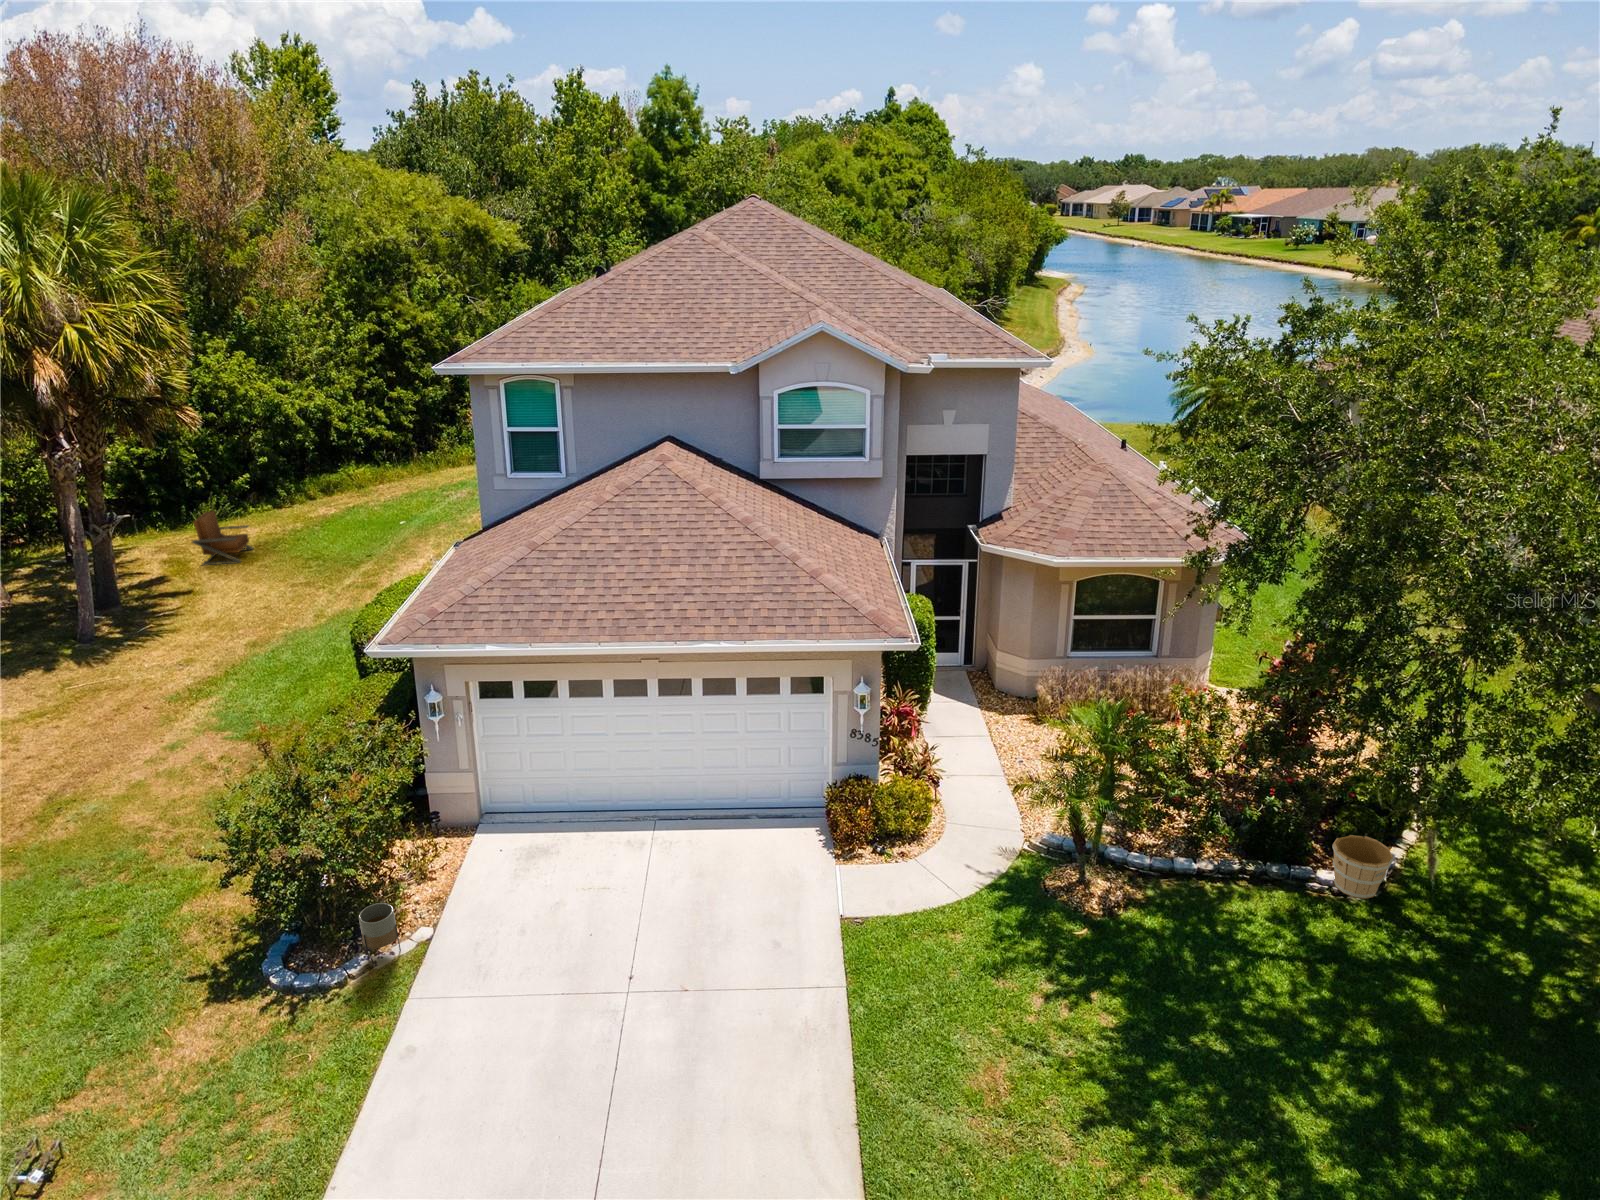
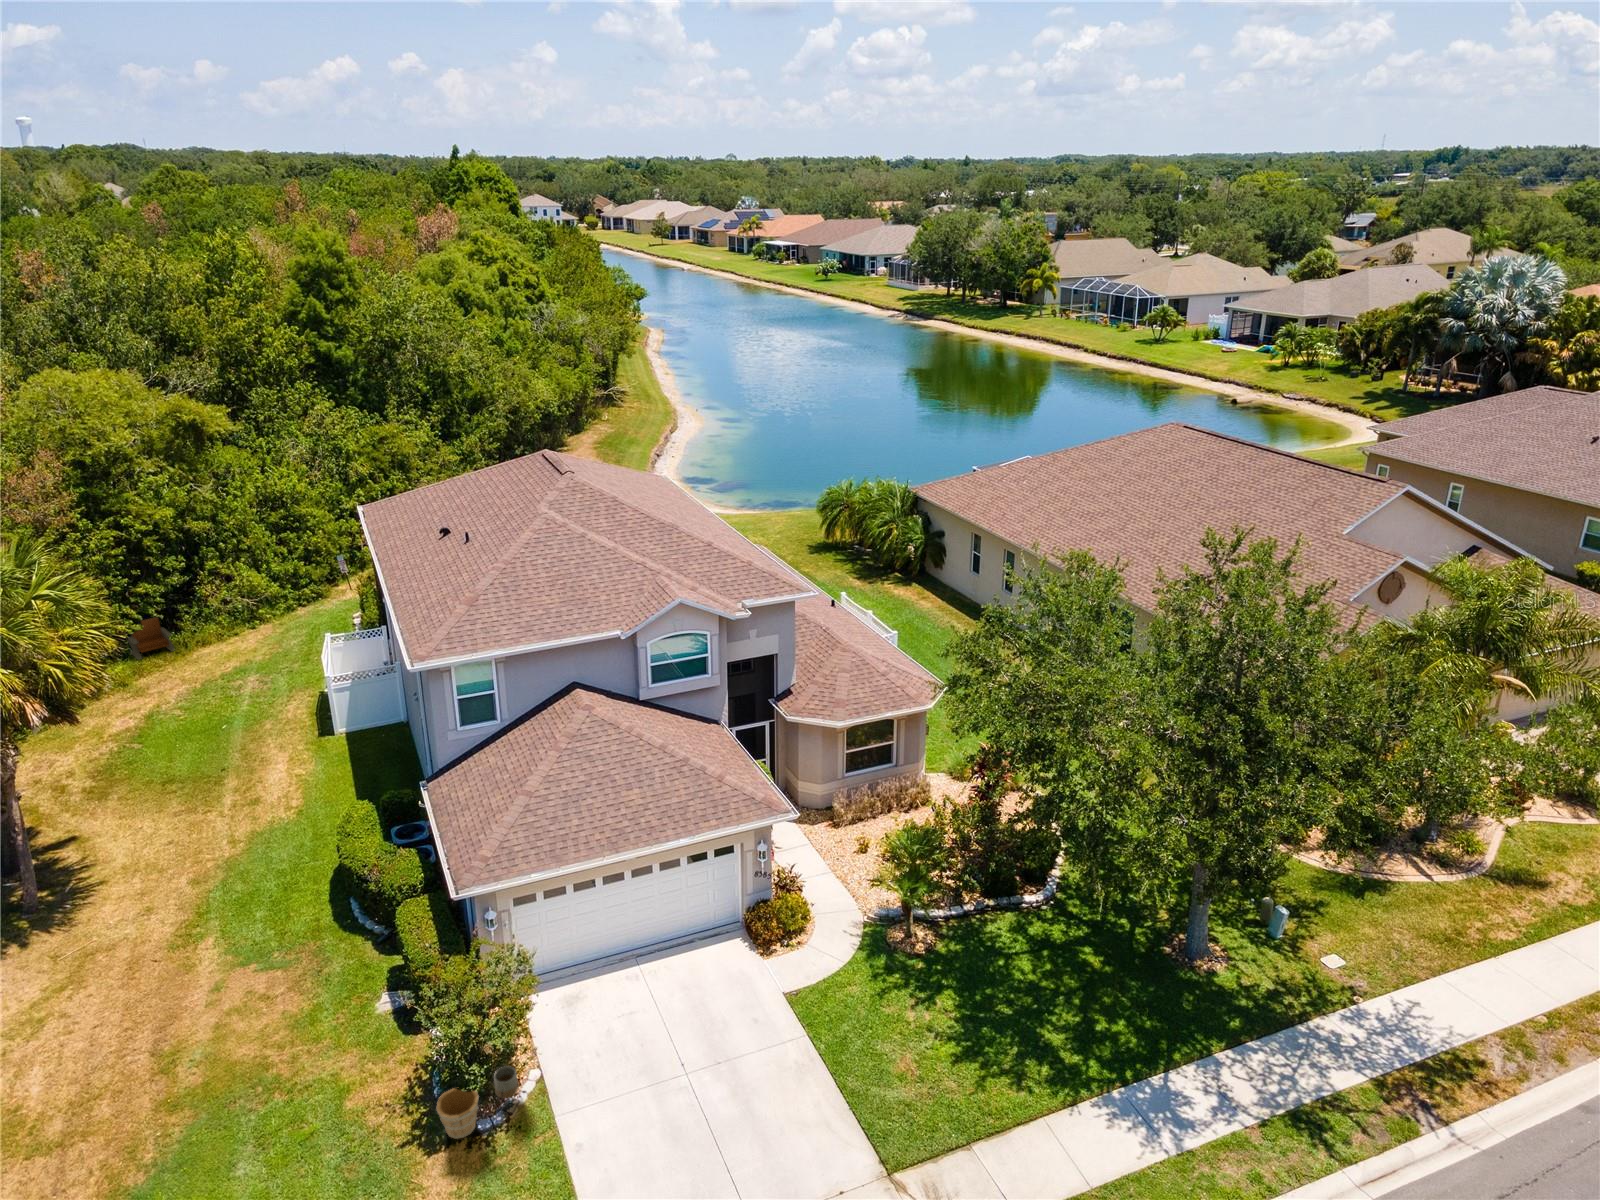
lounge chair: present [192,511,253,565] -> present [128,617,175,660]
wooden bucket: present [1332,835,1394,899] -> present [437,1088,479,1139]

